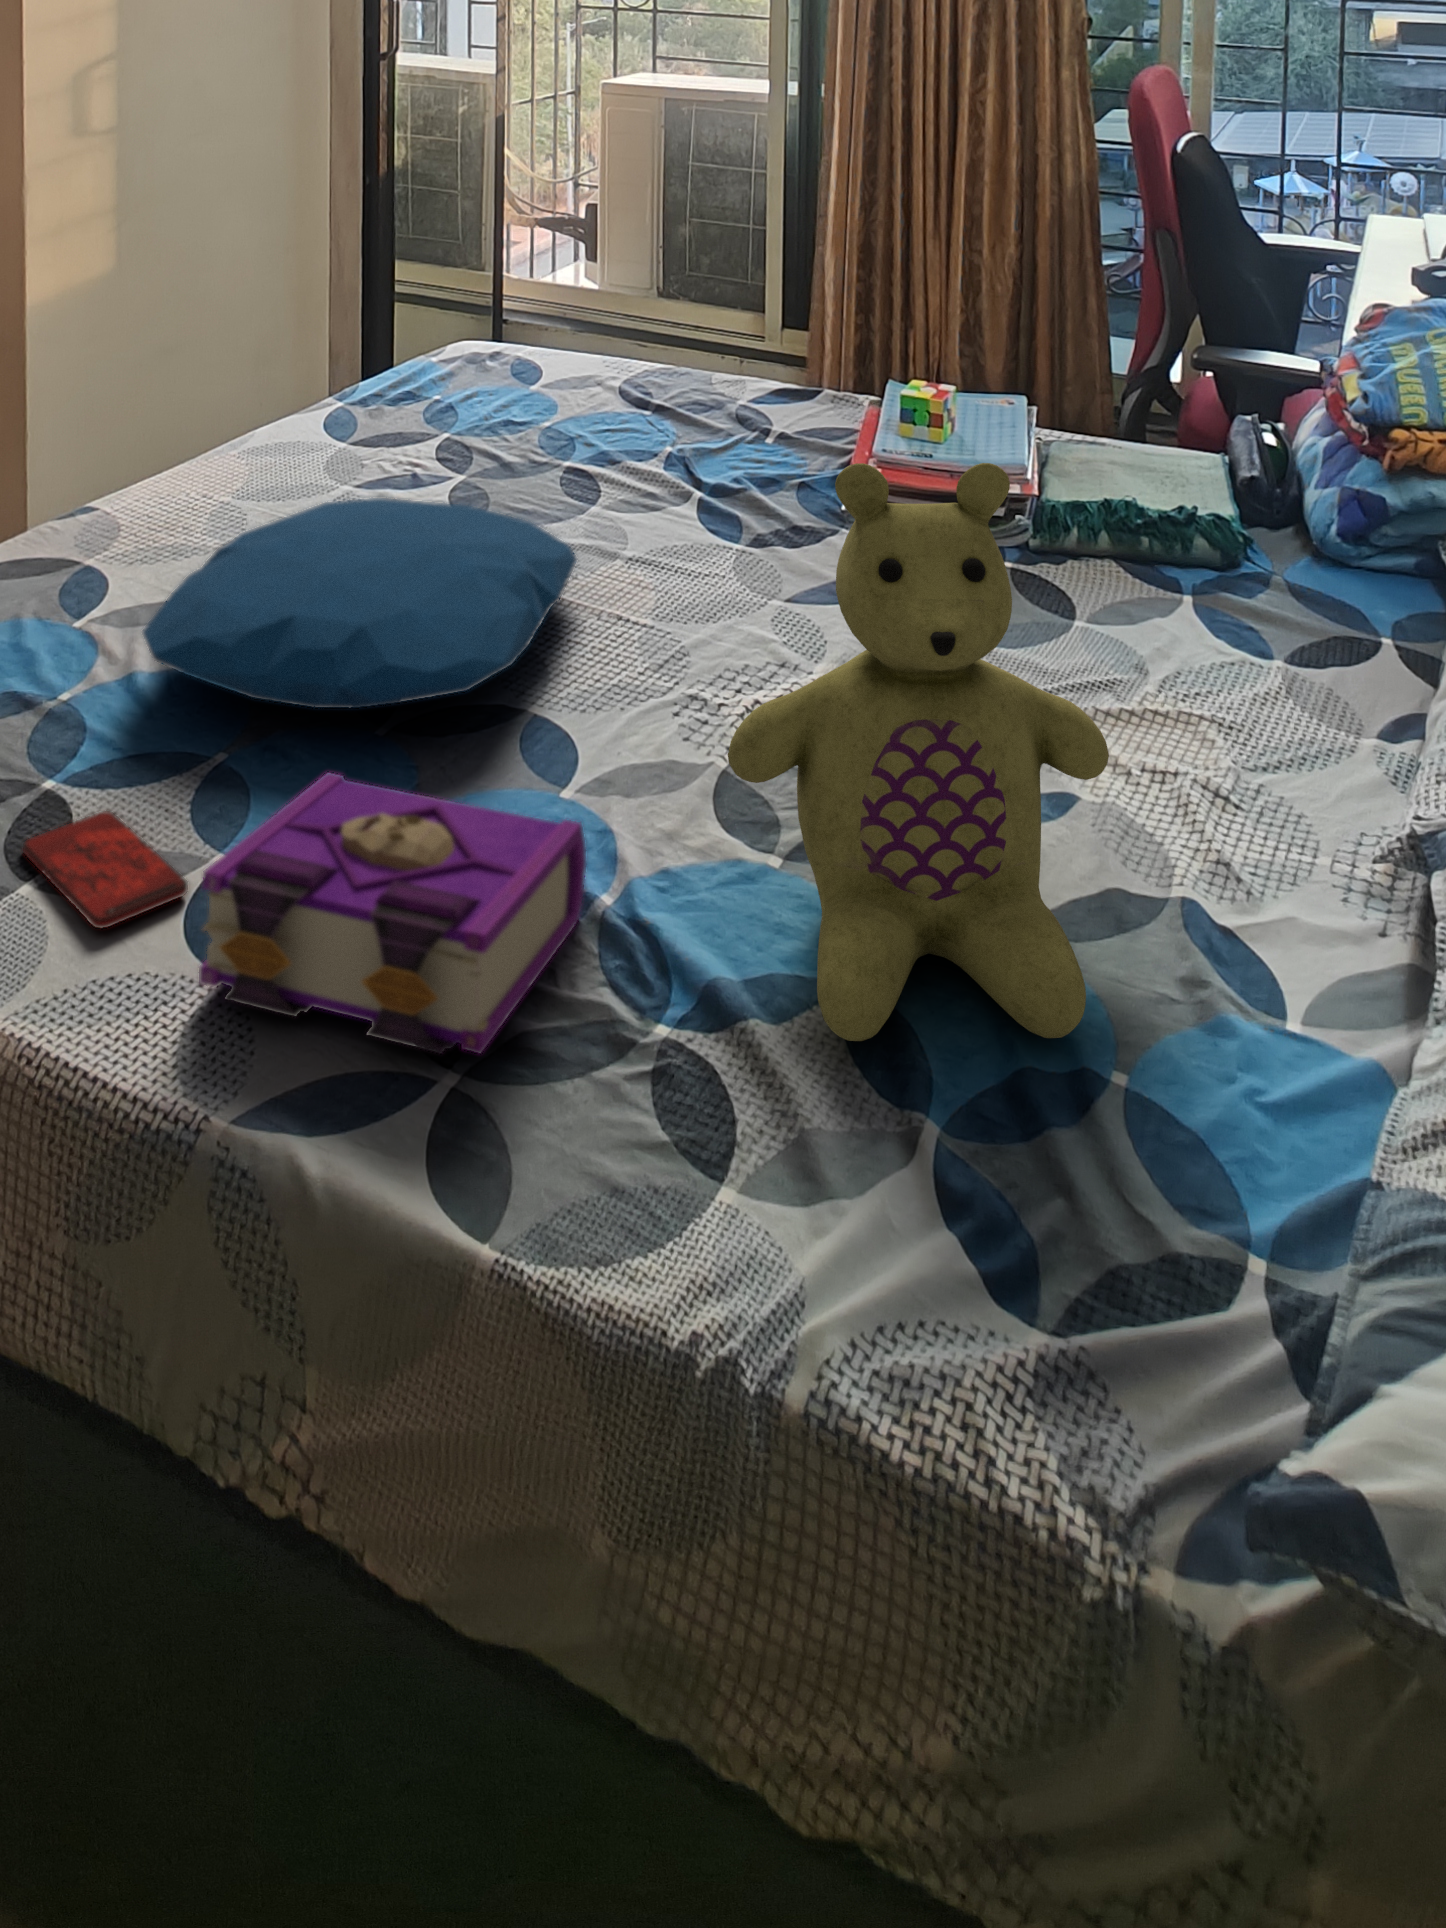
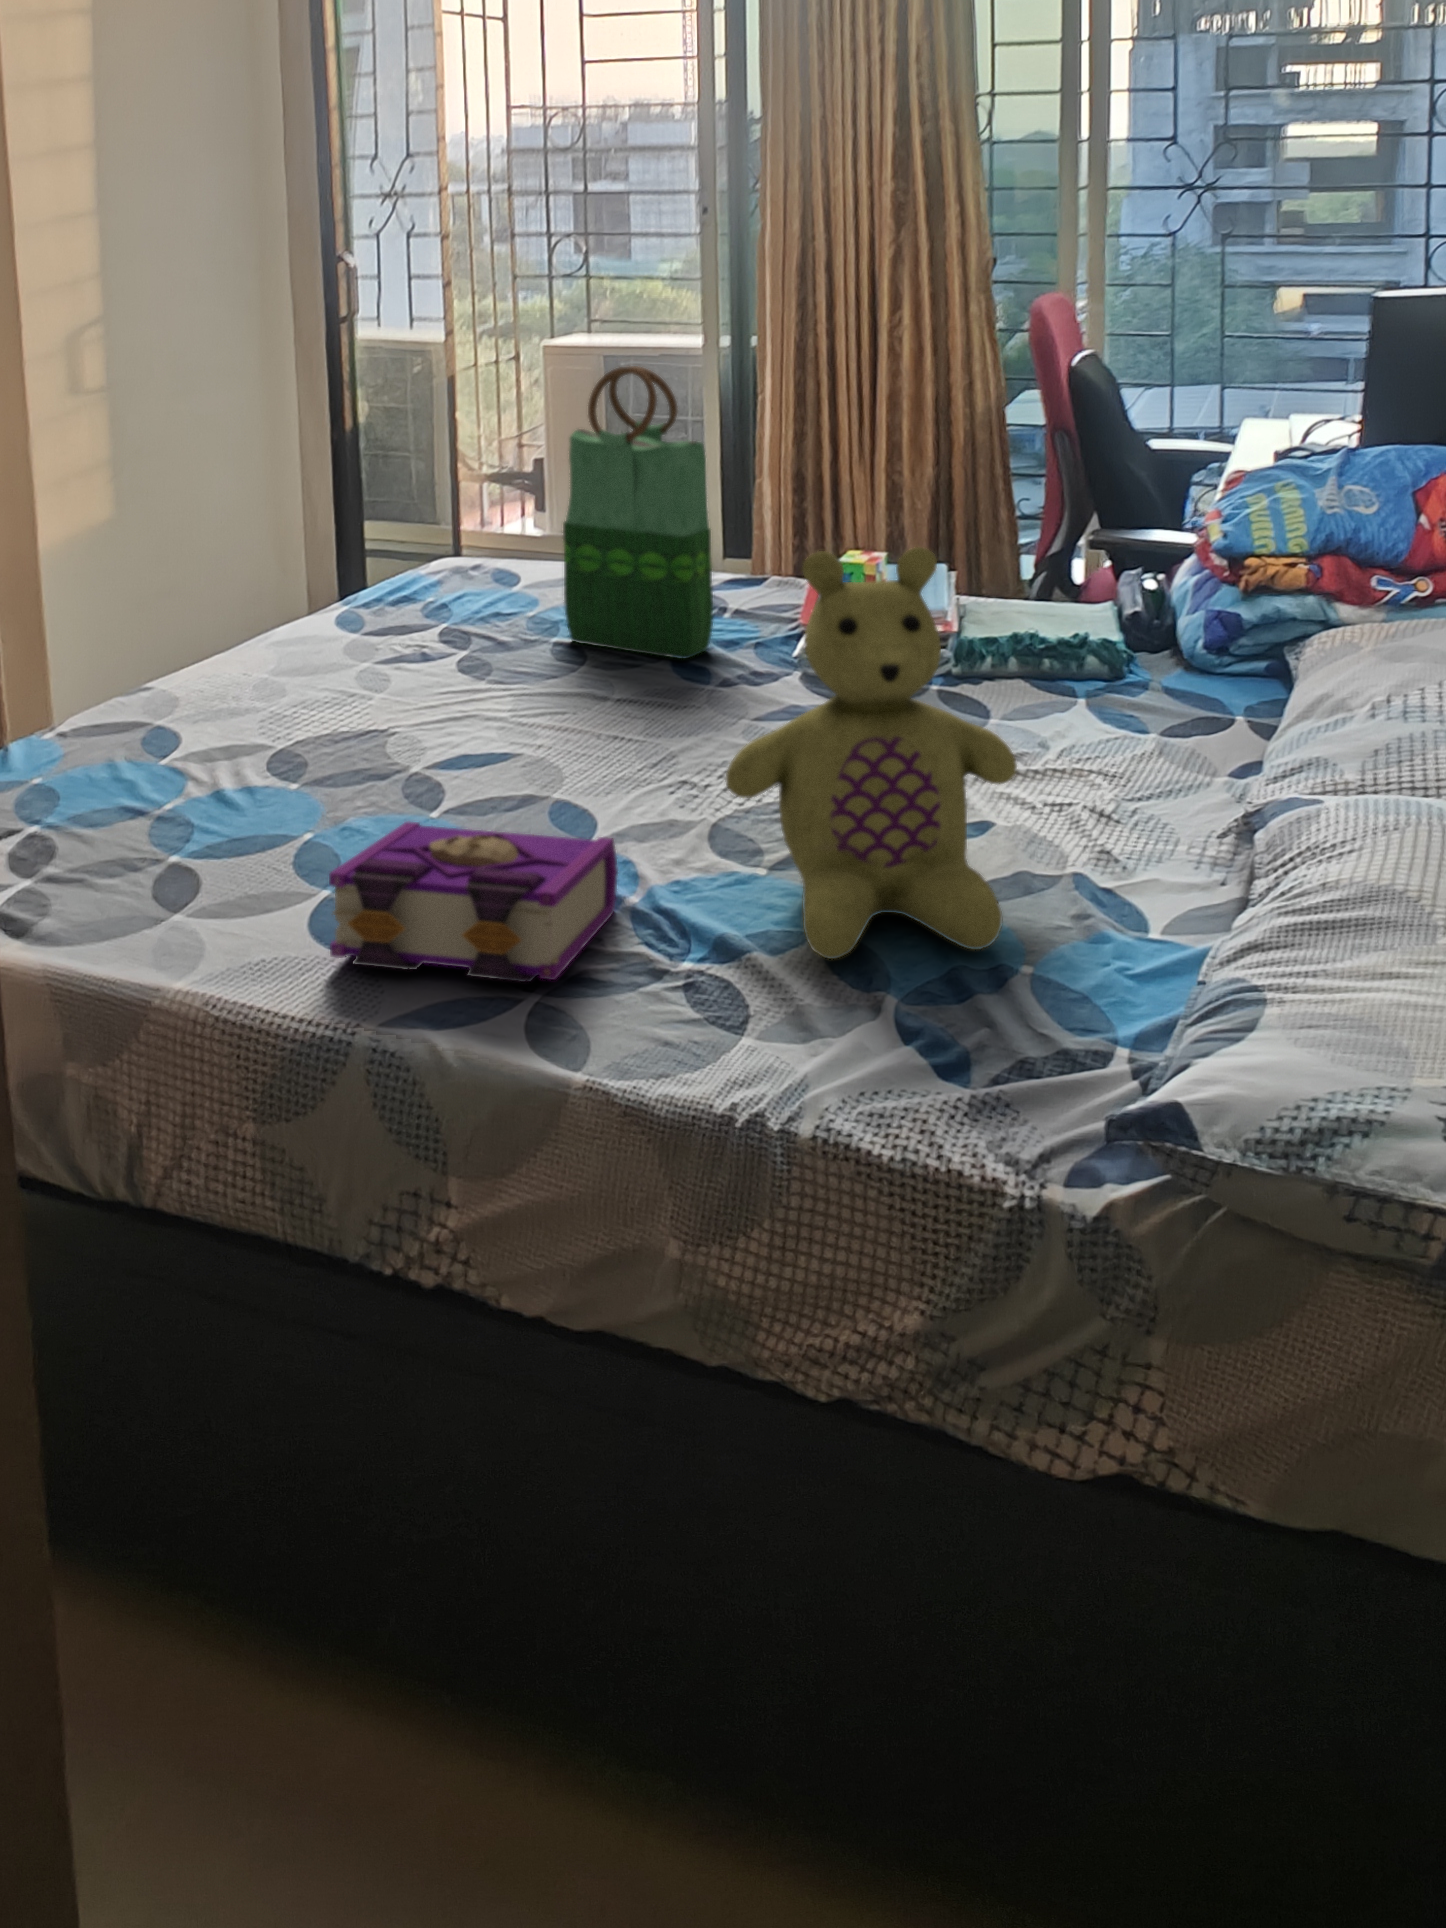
tote bag: none [580,157,750,506] -> present [563,366,713,659]
pillow: present [143,498,577,708] -> none [227,653,579,795]
smartphone: present [23,811,188,928] -> none [163,870,304,934]

